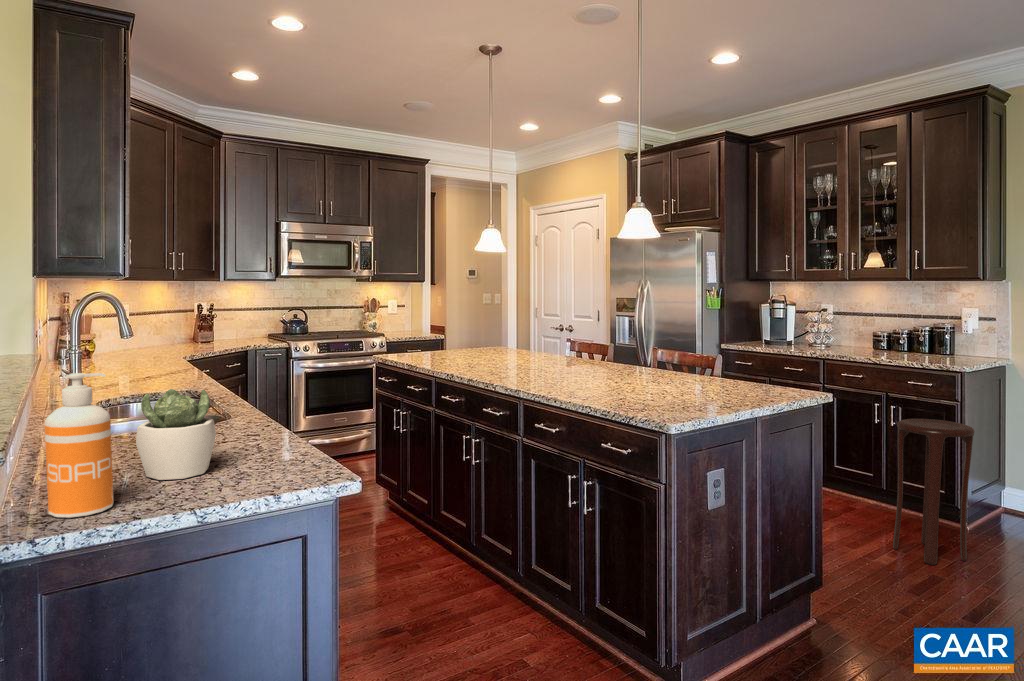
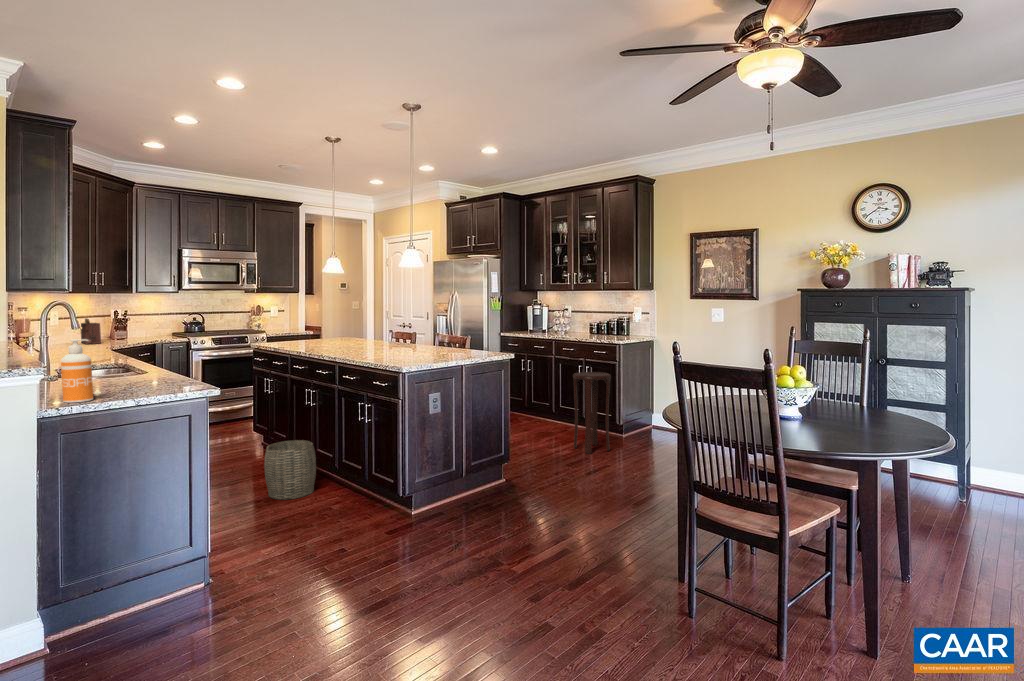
toaster: none [154,314,178,350] -> present [81,318,101,344]
succulent plant: present [136,389,216,480] -> none [100,350,142,393]
woven basket: none [407,525,488,634] -> present [264,440,316,500]

